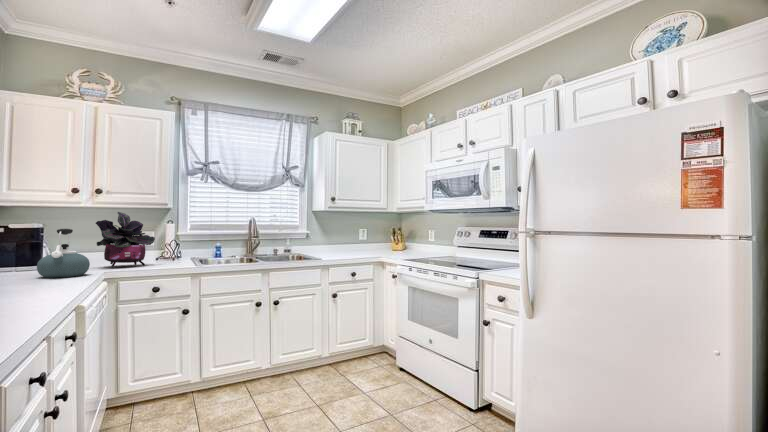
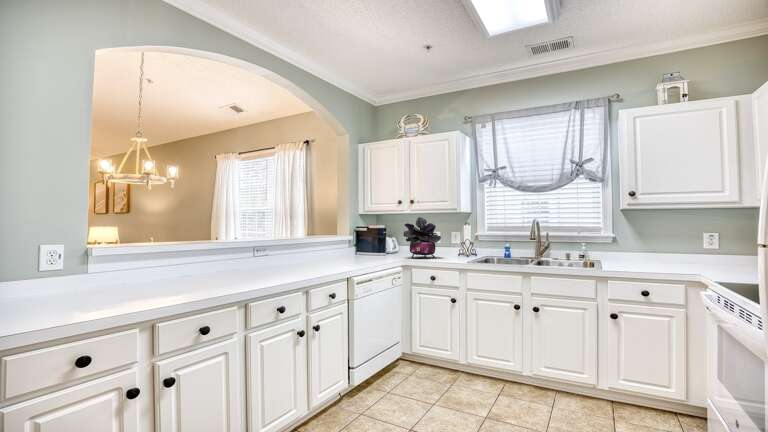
kettle: present [37,229,90,278] -> none [358,231,384,262]

